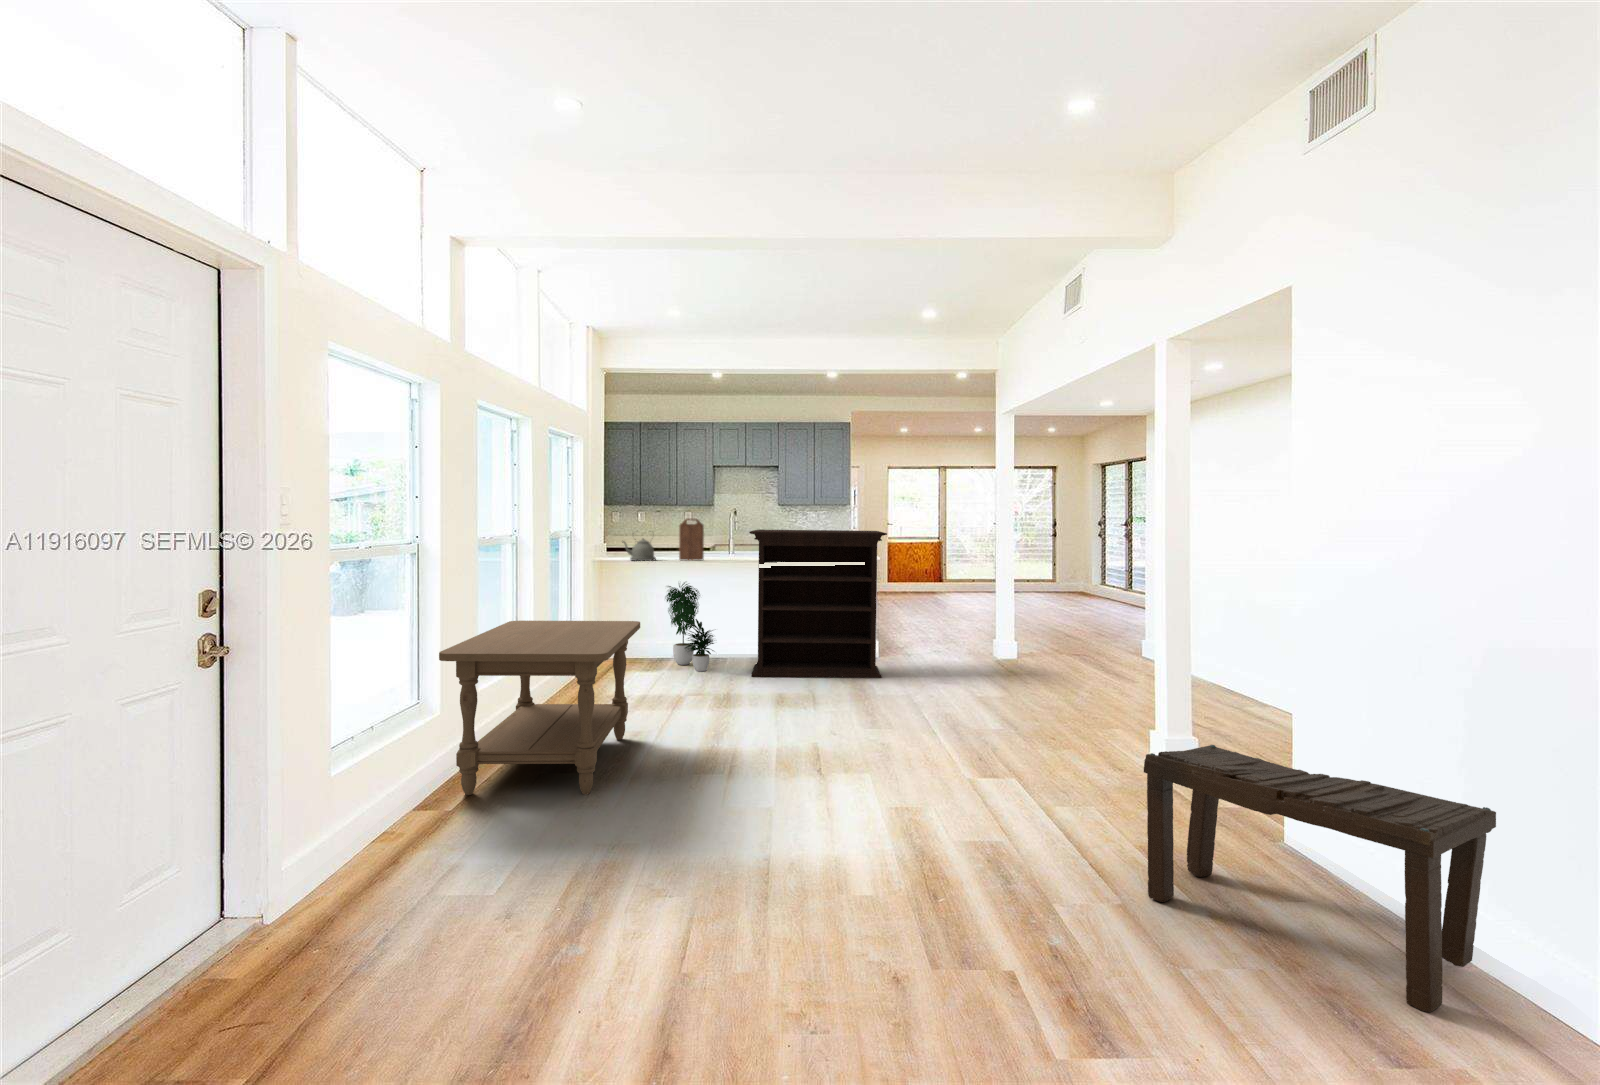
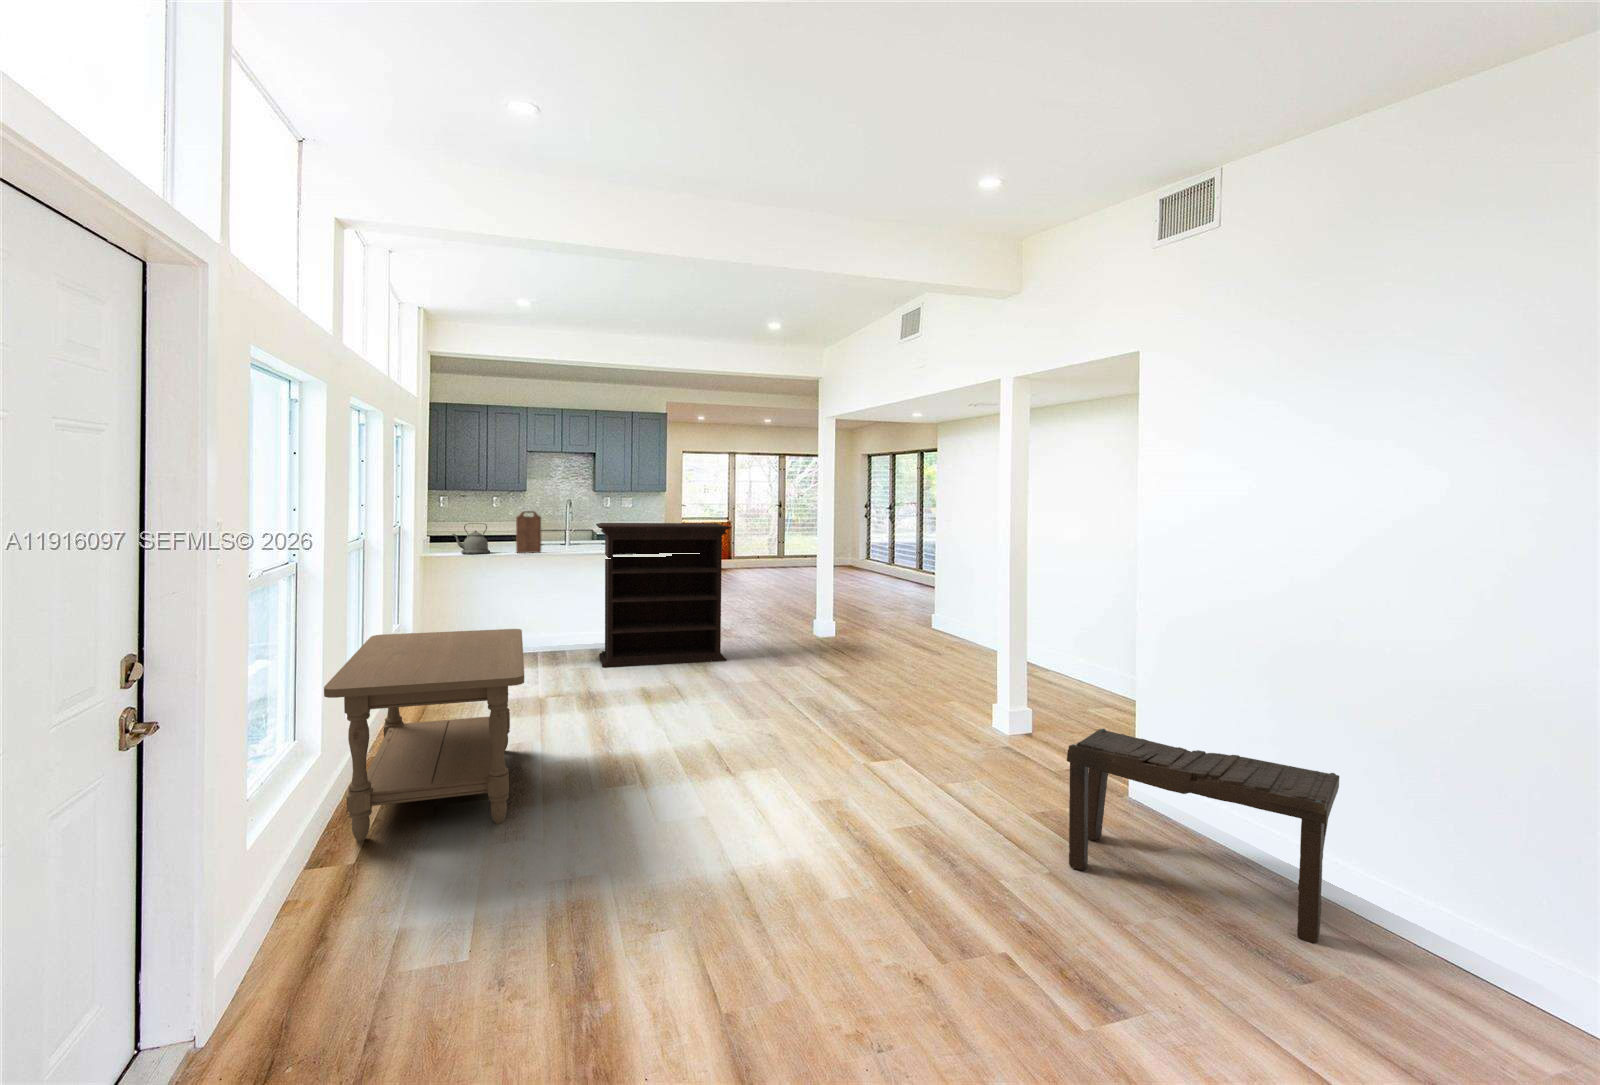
potted plant: present [666,582,714,671] -> none [502,572,565,664]

